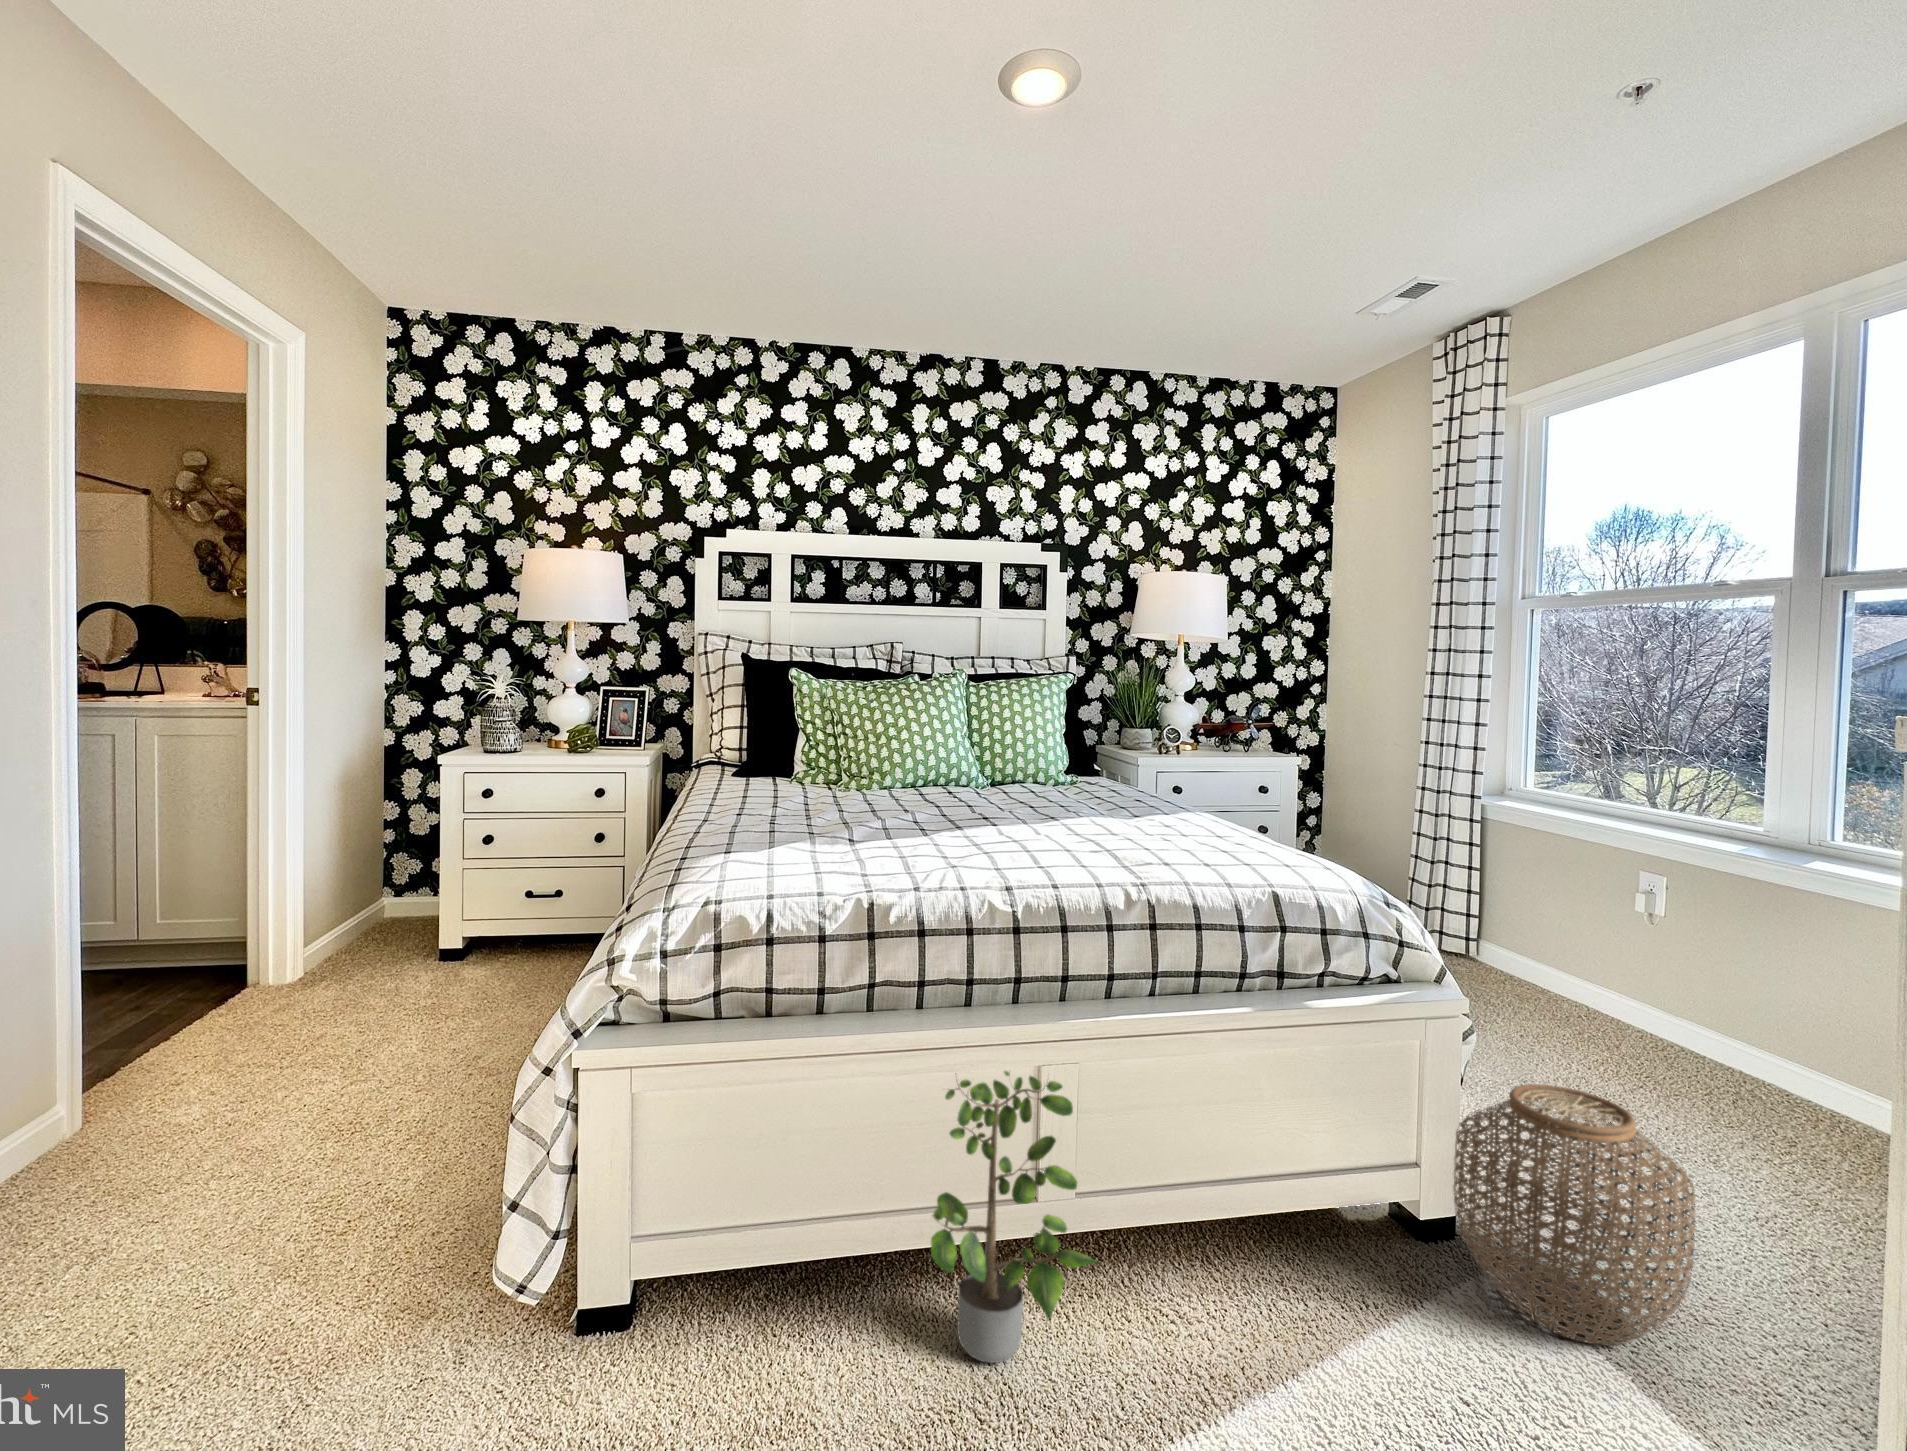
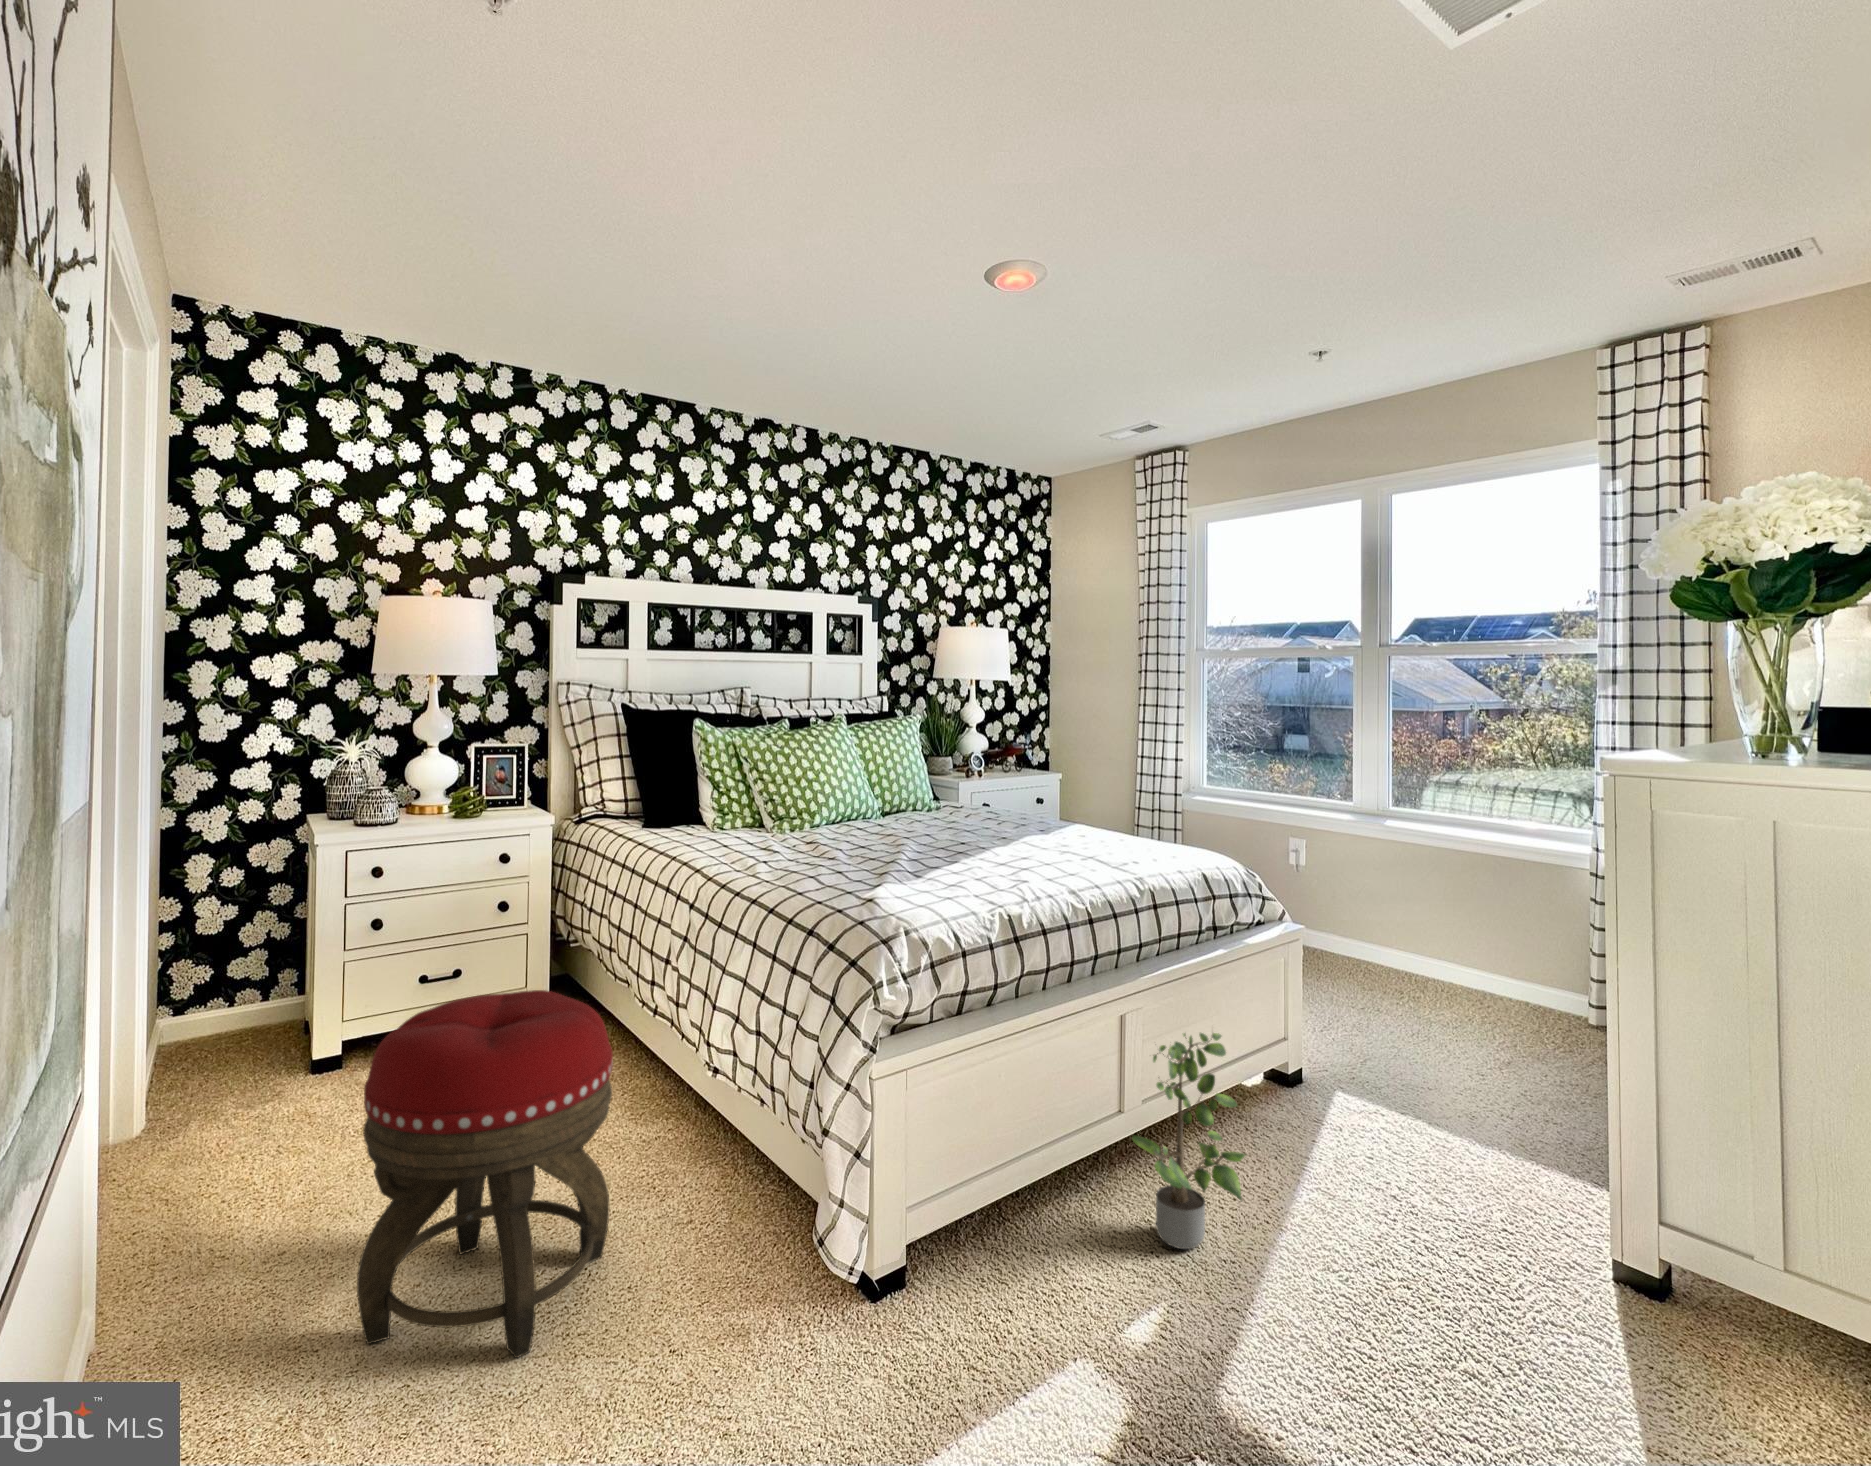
footstool: none [218,896,458,1226] -> present [357,990,613,1358]
woven basket: present [1453,1084,1695,1345] -> none [1350,978,1488,1129]

